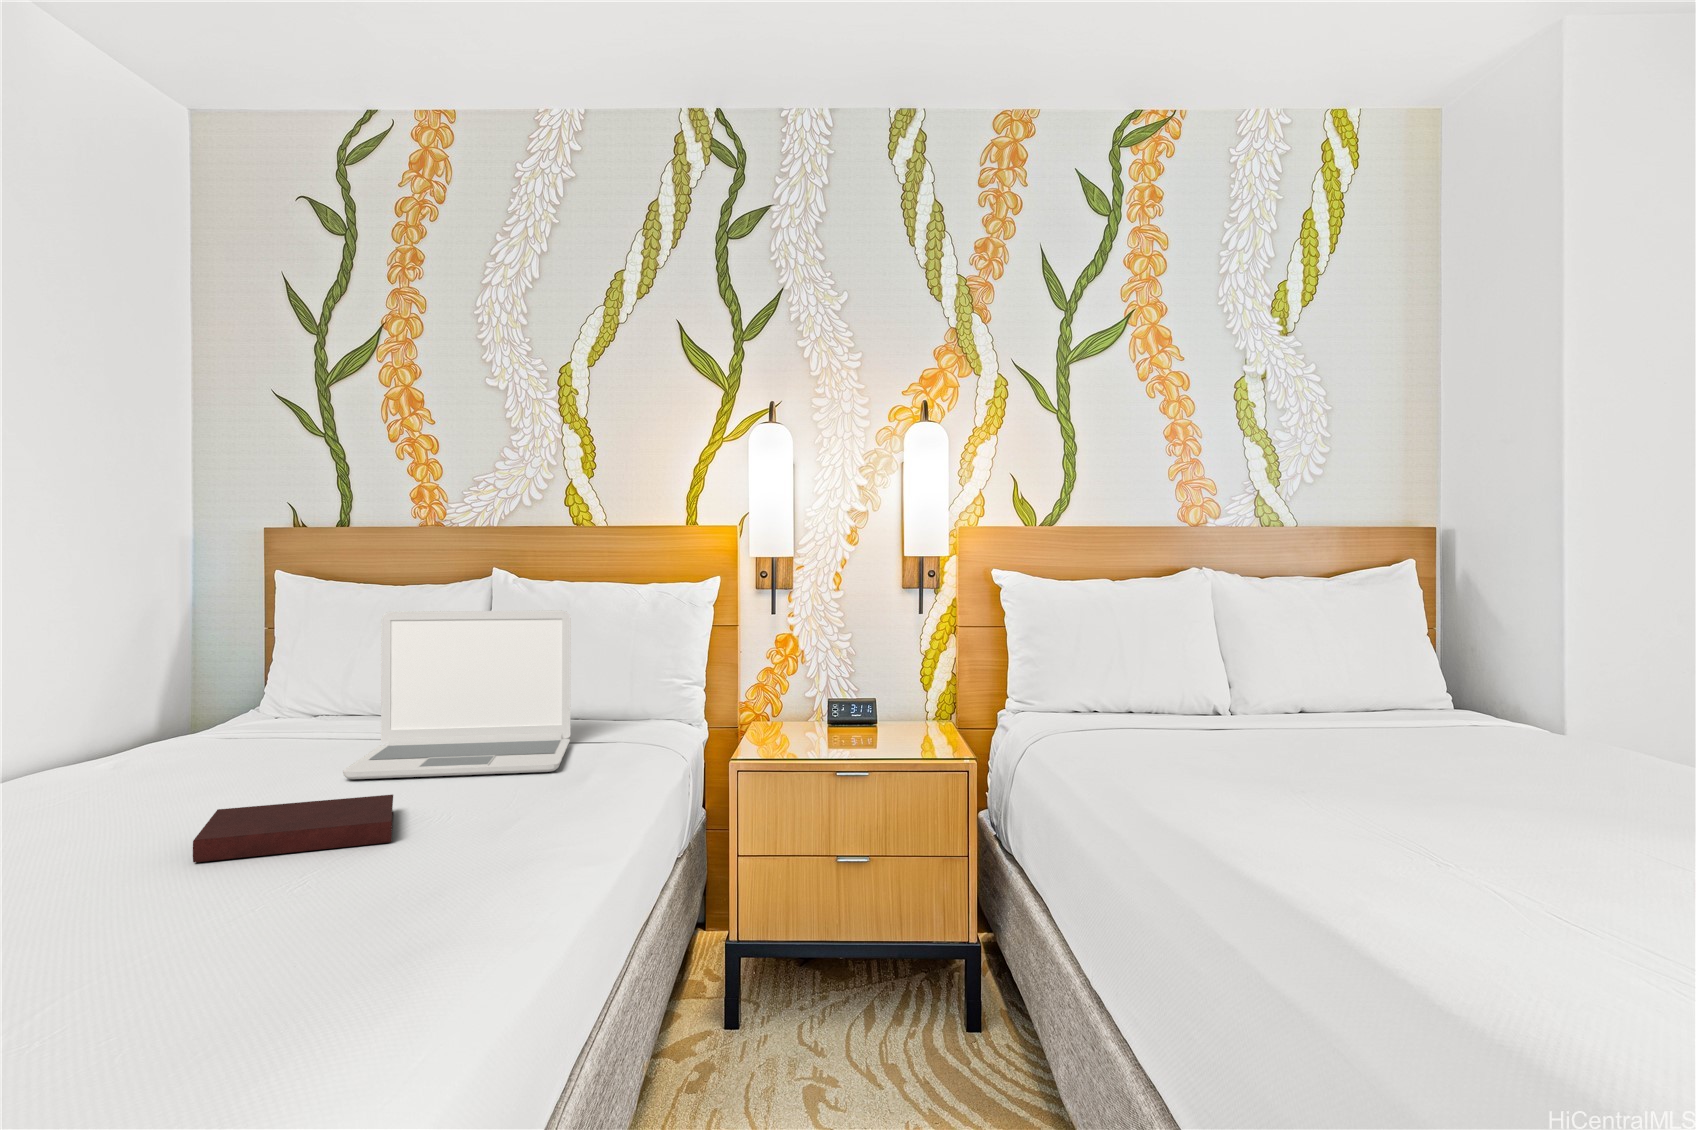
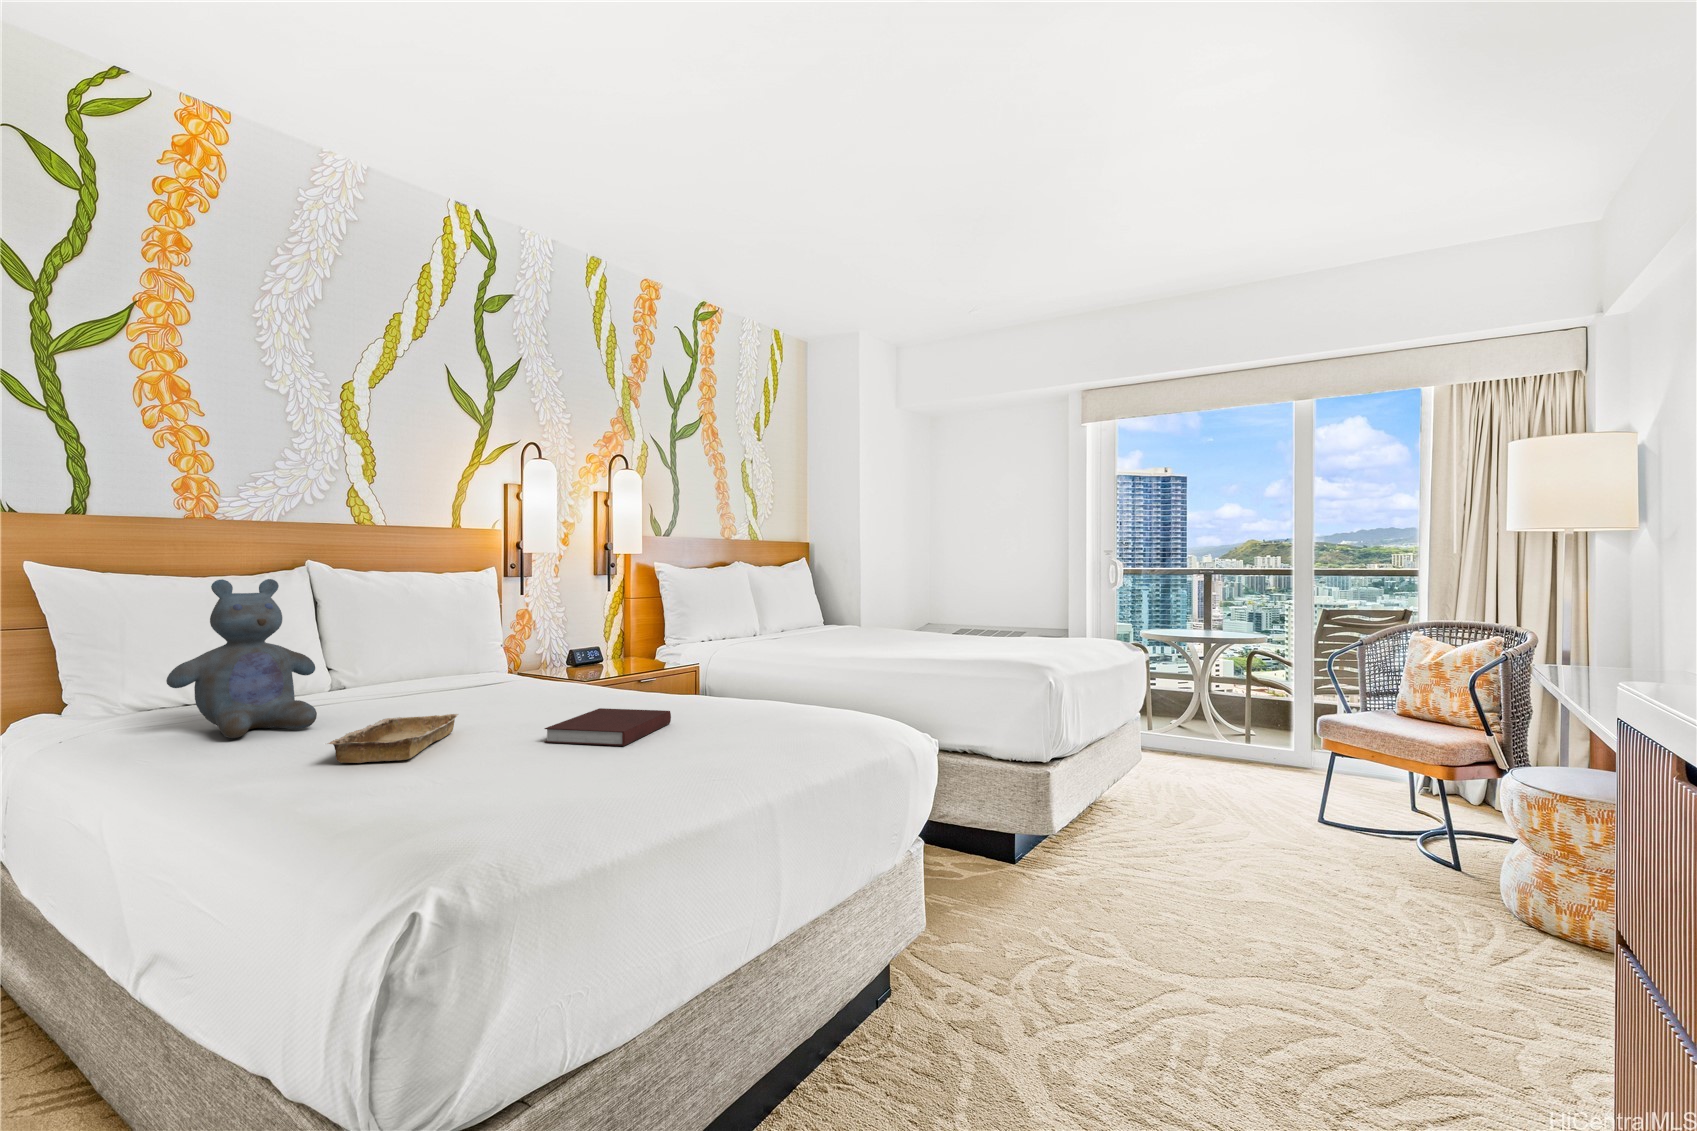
stuffed bear: none [194,590,343,754] -> present [166,579,317,738]
laptop: present [343,610,571,779] -> none [389,591,584,721]
tray: none [58,759,283,814] -> present [328,714,458,763]

